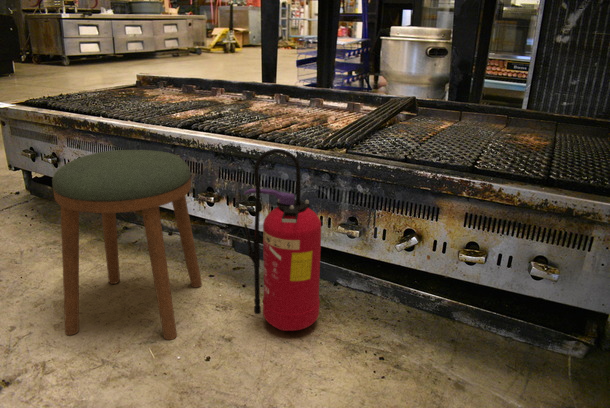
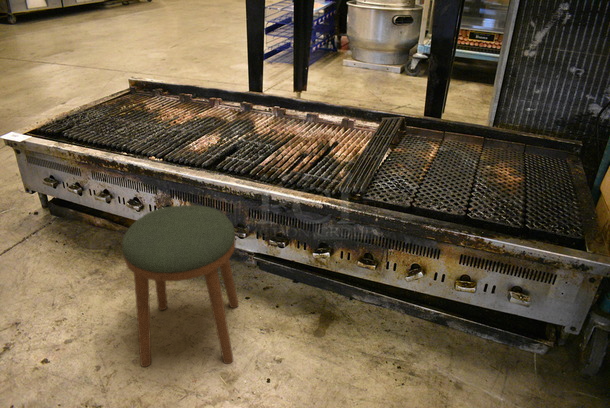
fire extinguisher: present [244,149,321,331] -> none [284,215,347,347]

